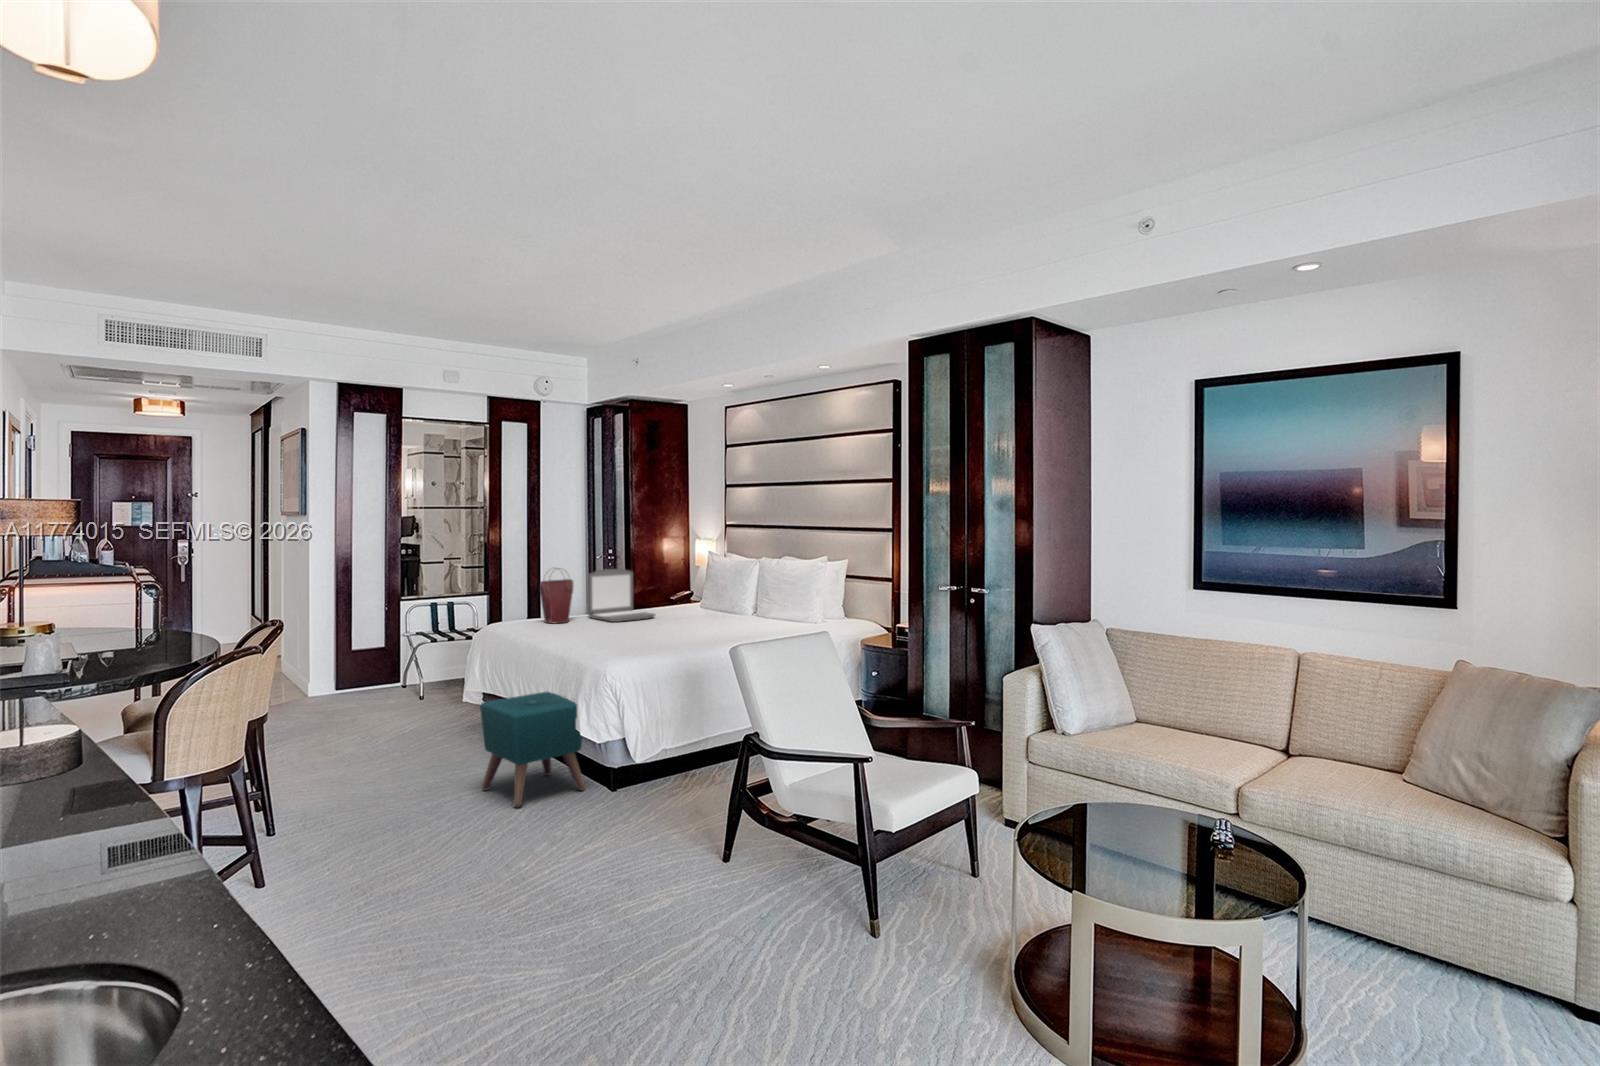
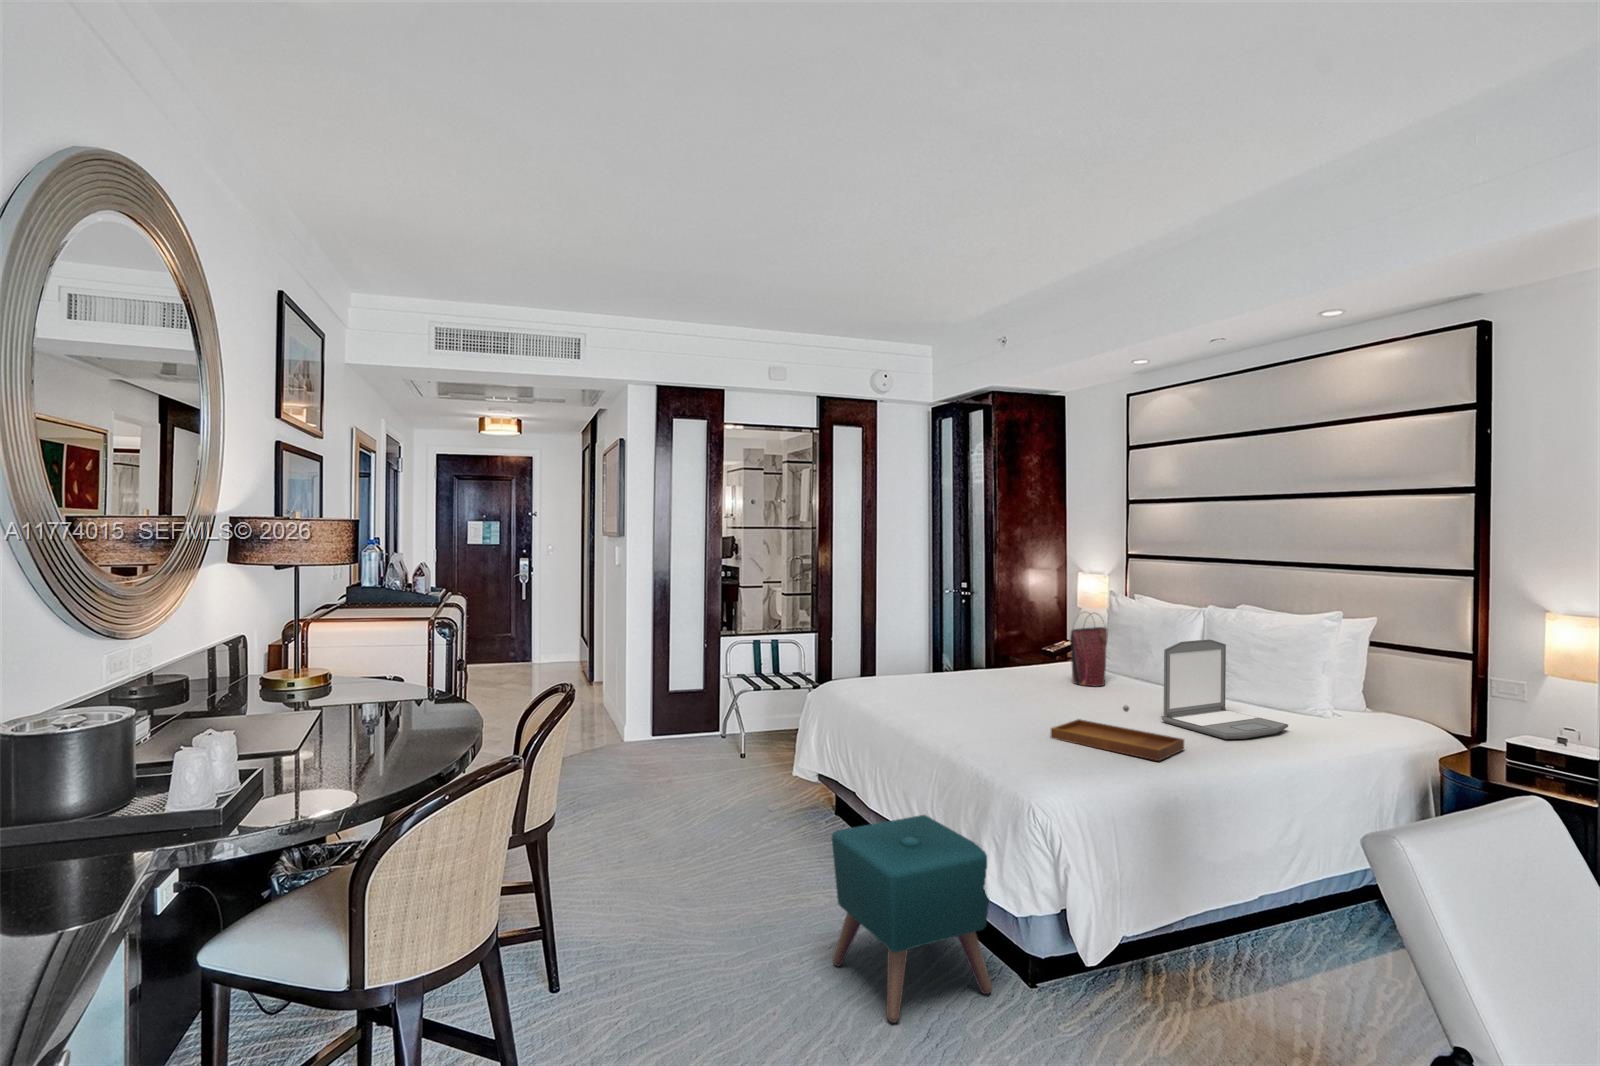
handbag: present [539,568,574,623] -> present [1070,613,1108,686]
laptop: present [588,569,655,622] -> present [1161,639,1288,739]
tray: none [636,616,715,645] -> present [1051,706,1184,761]

